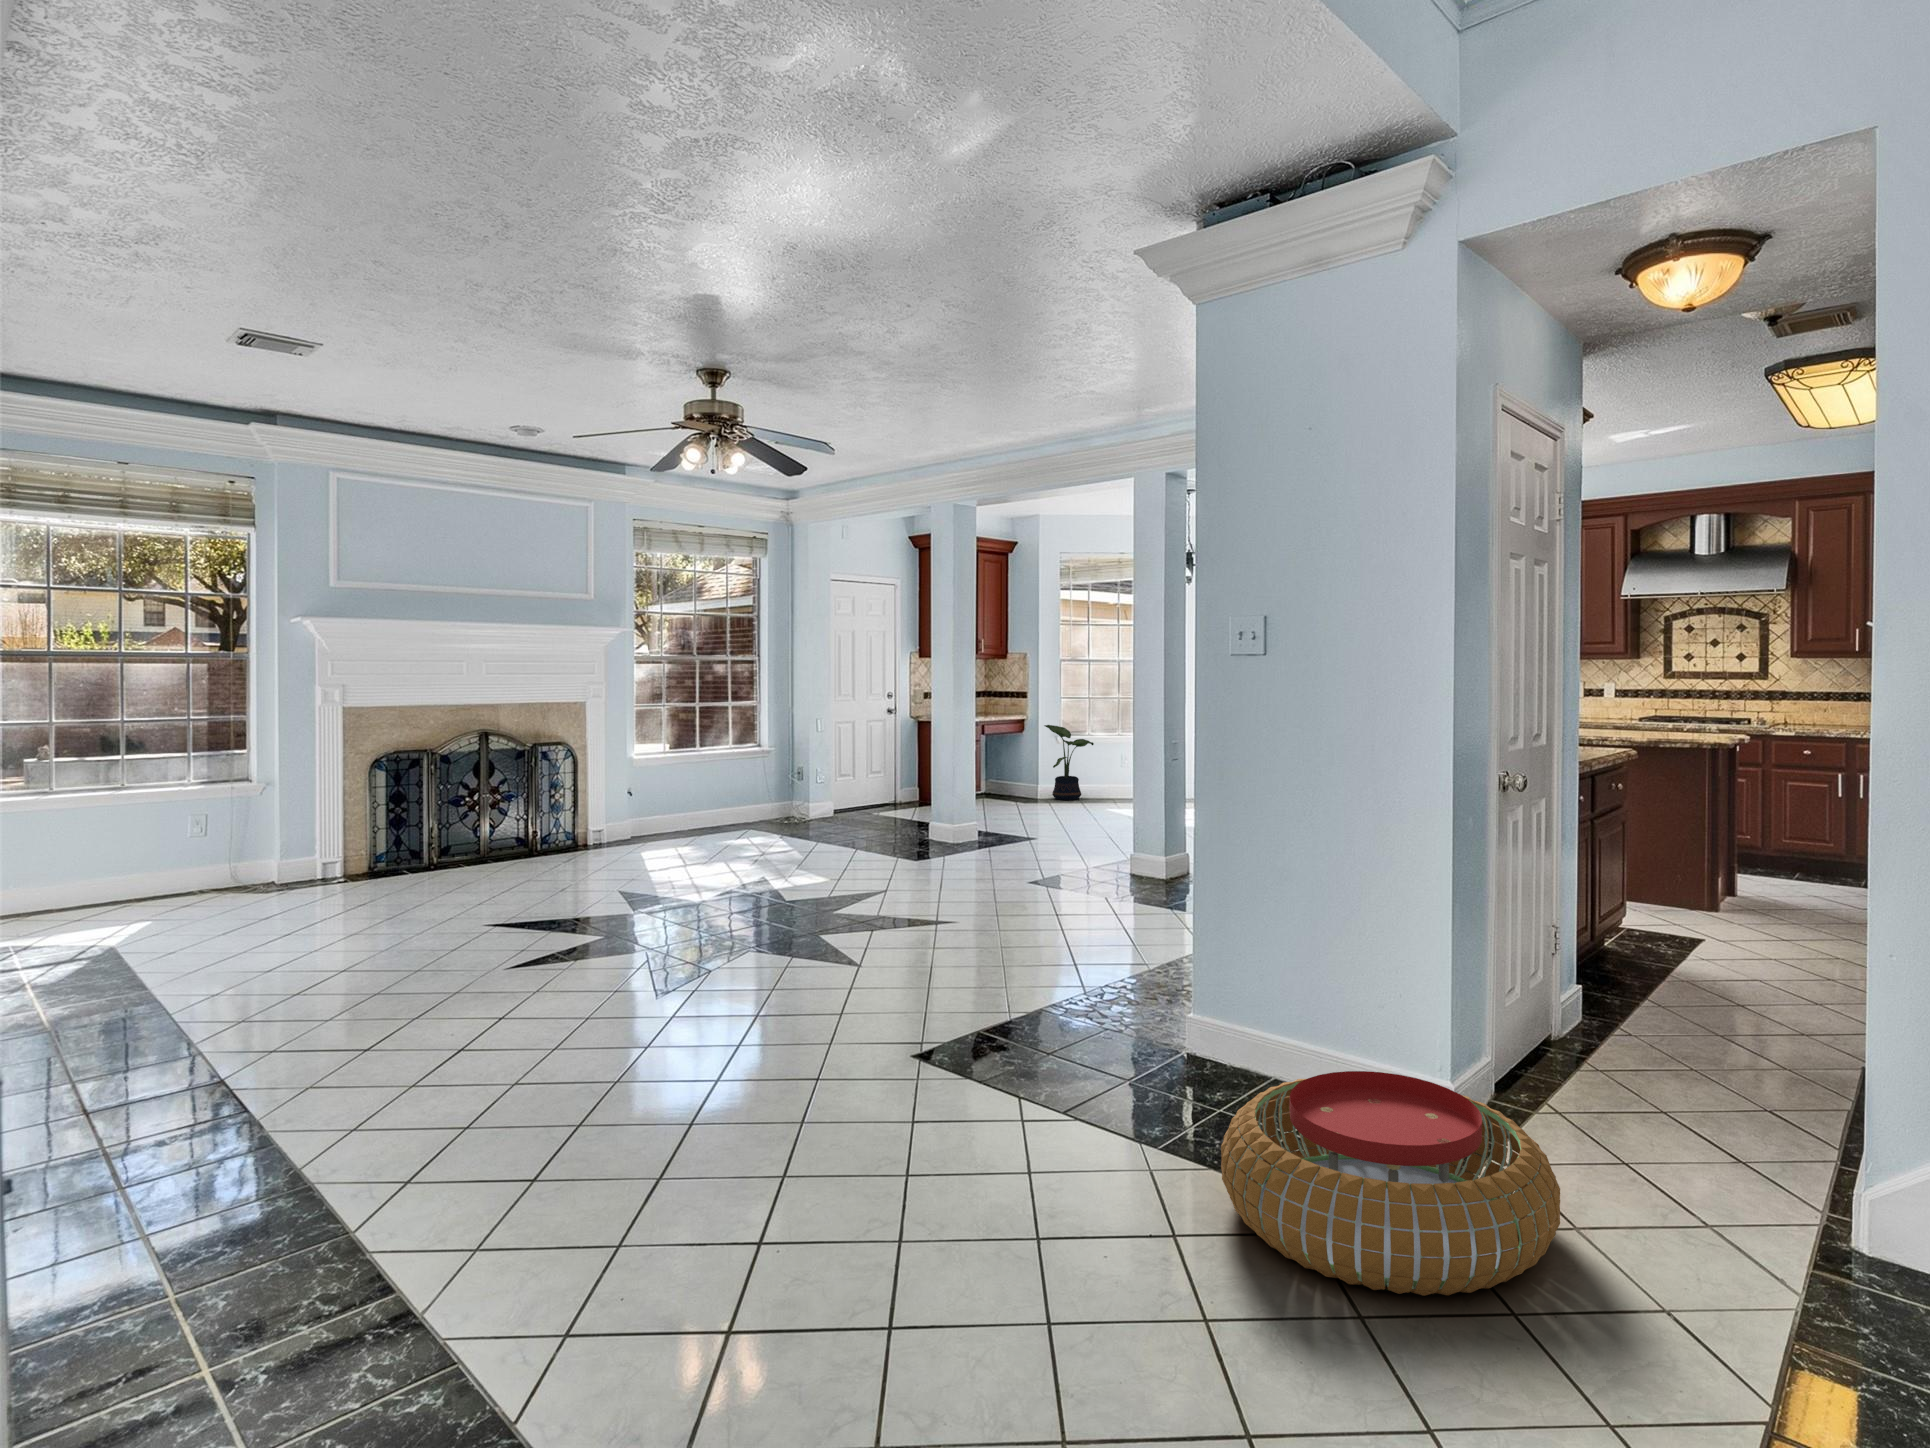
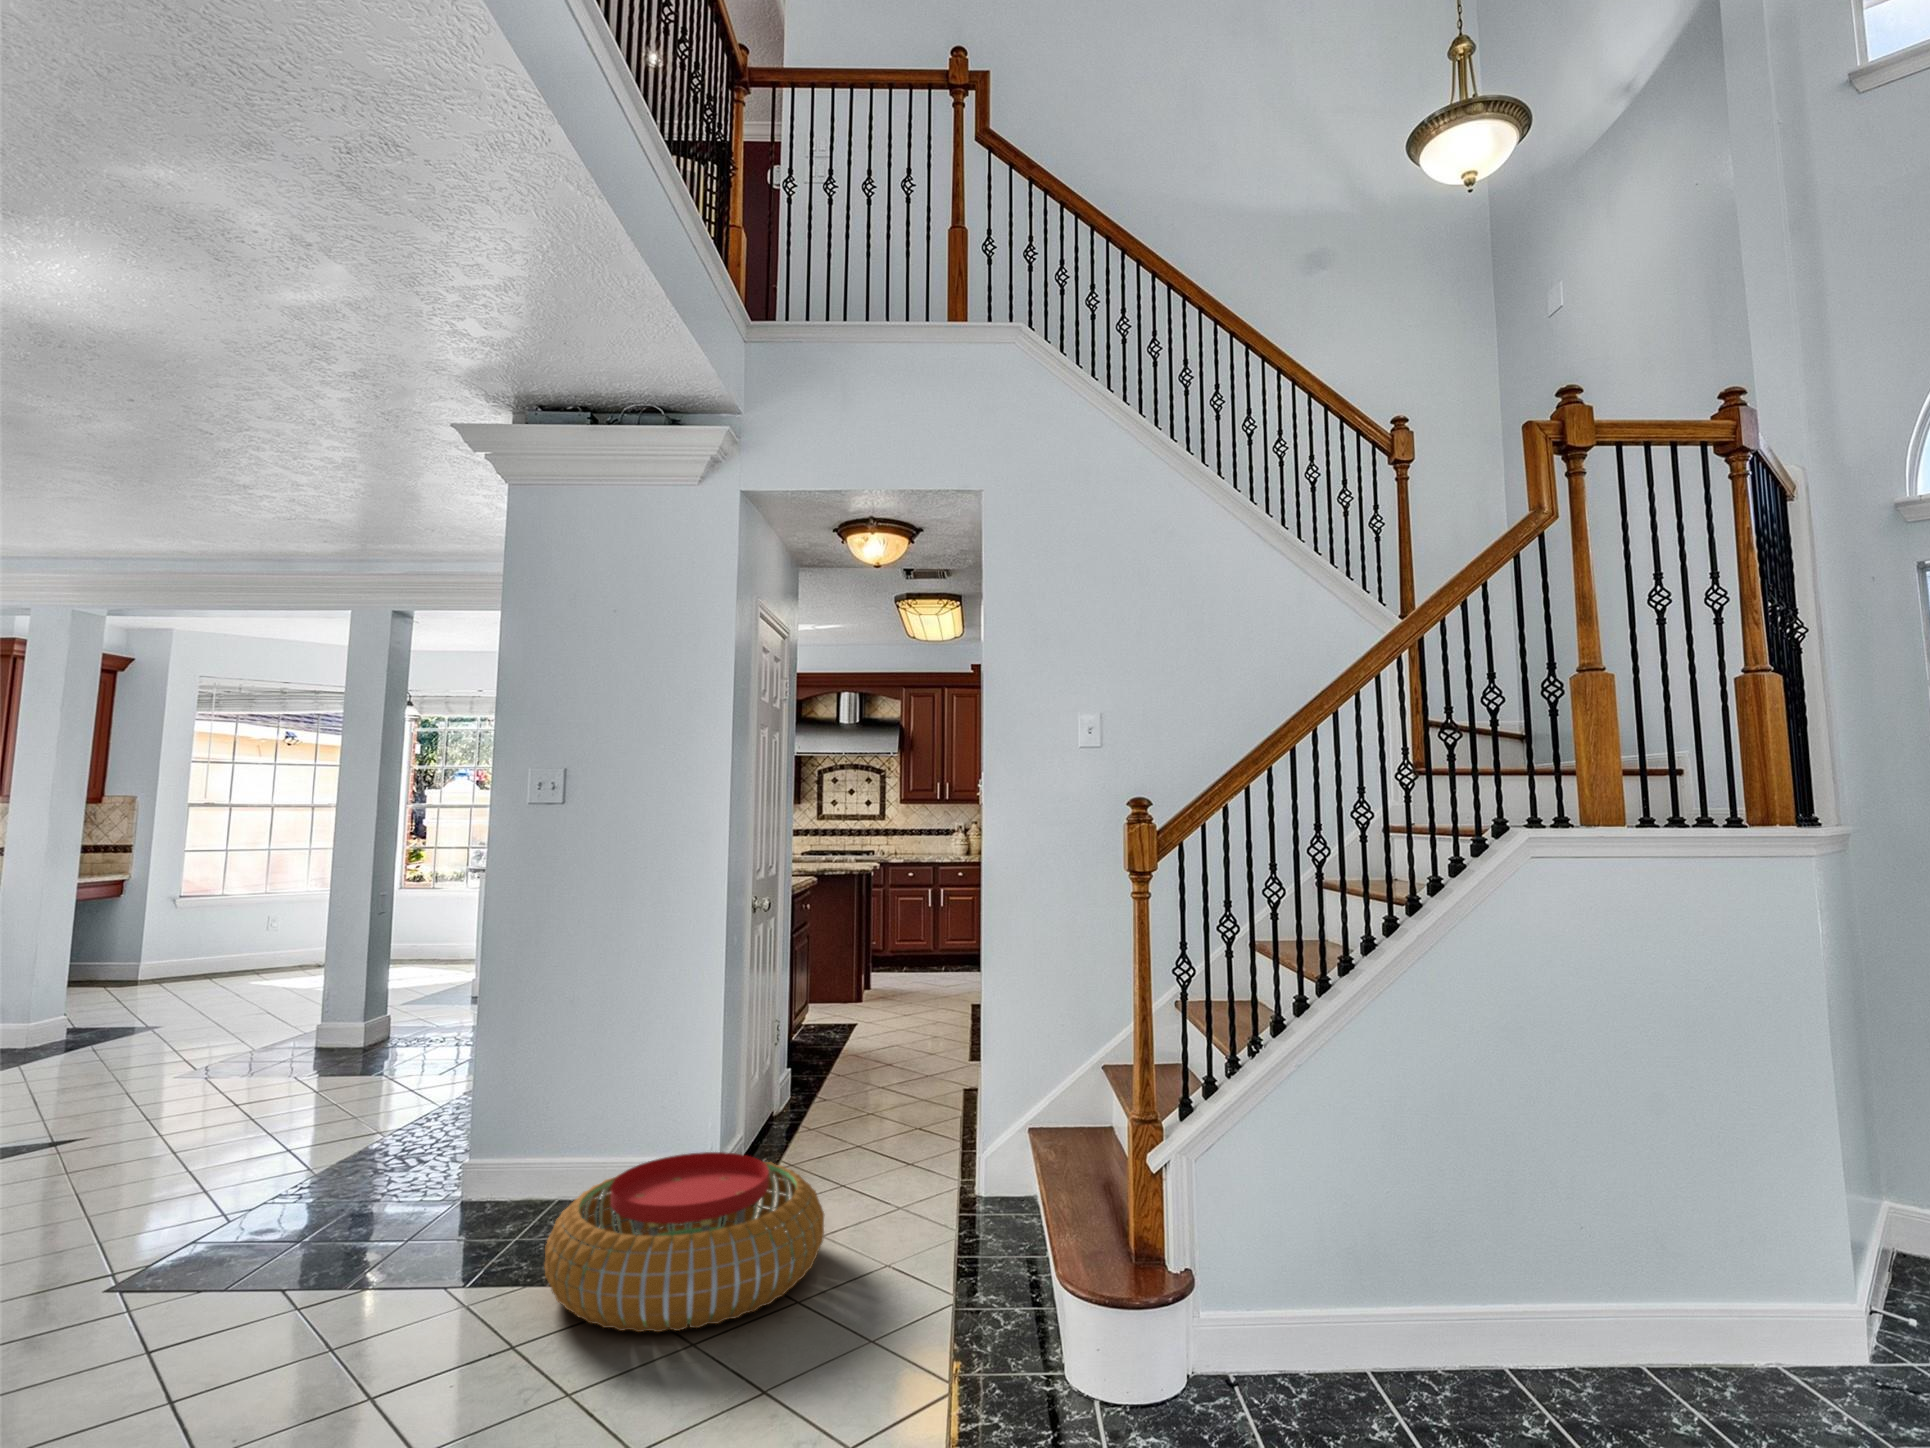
potted plant: present [1044,725,1094,800] -> none [158,885,231,975]

